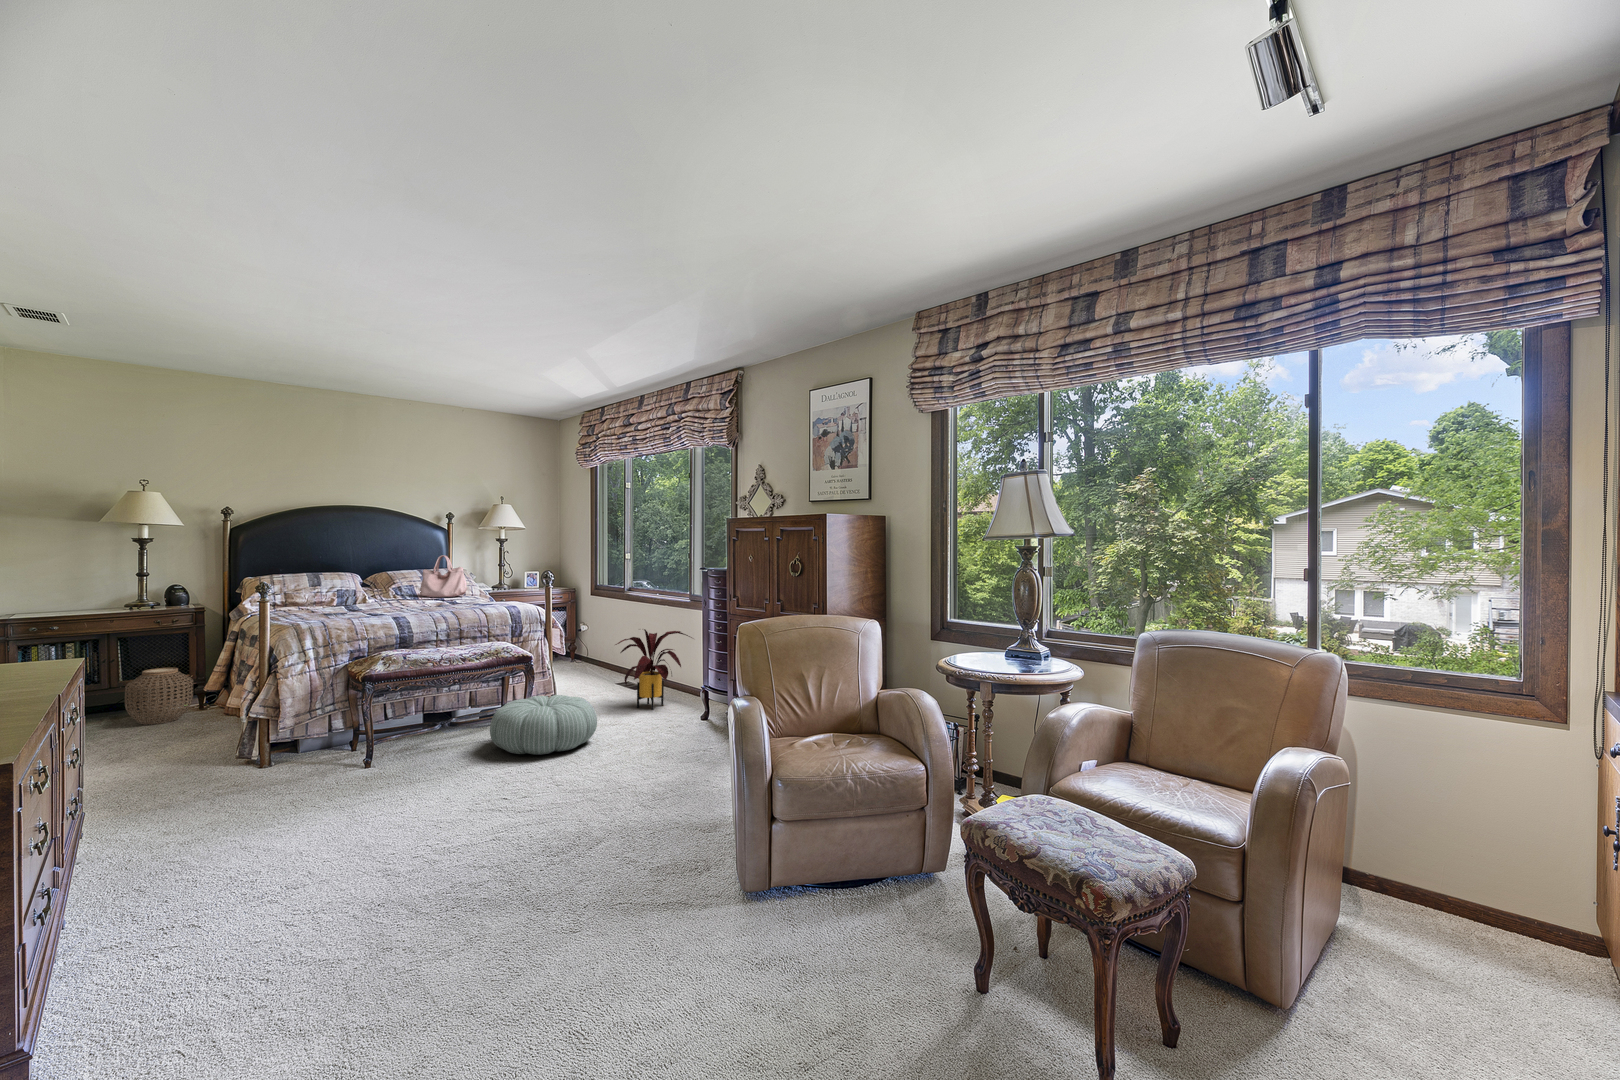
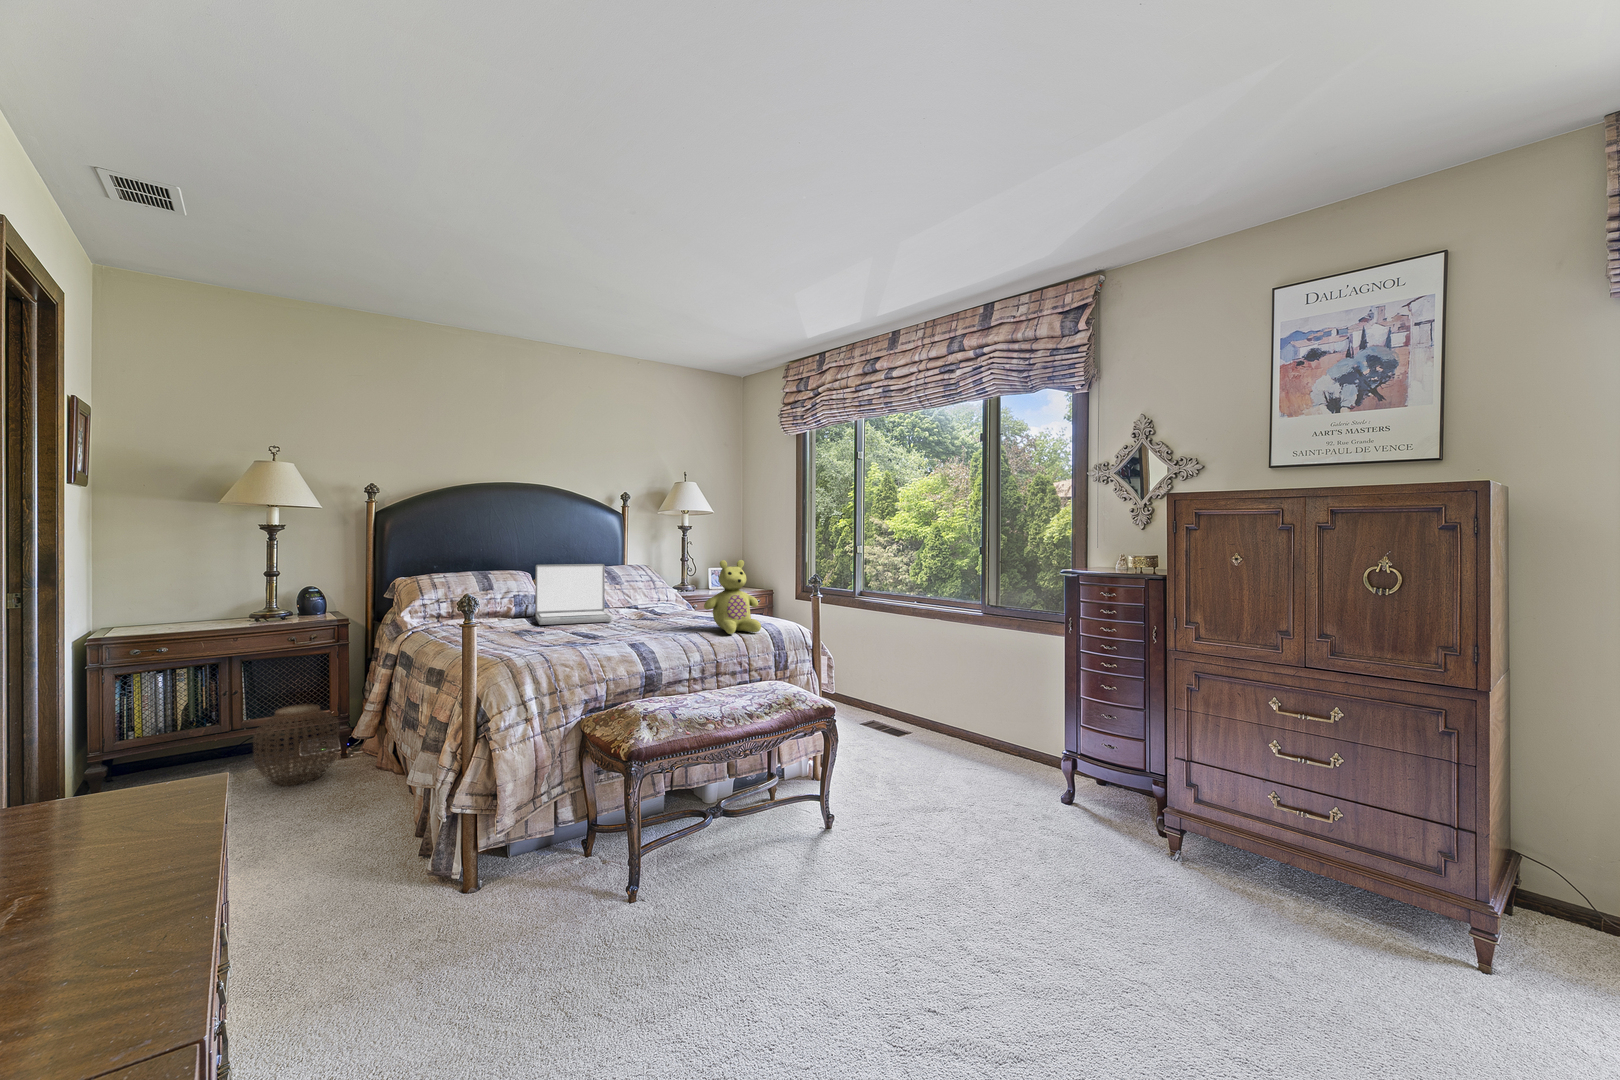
handbag: present [420,555,467,597] -> none [607,548,668,604]
stuffed bear: none [463,562,507,613] -> present [704,560,761,634]
laptop: none [345,566,405,609] -> present [535,564,612,625]
house plant: present [615,629,692,710] -> none [907,658,1014,775]
pouf: present [490,695,597,755] -> none [803,767,961,880]

